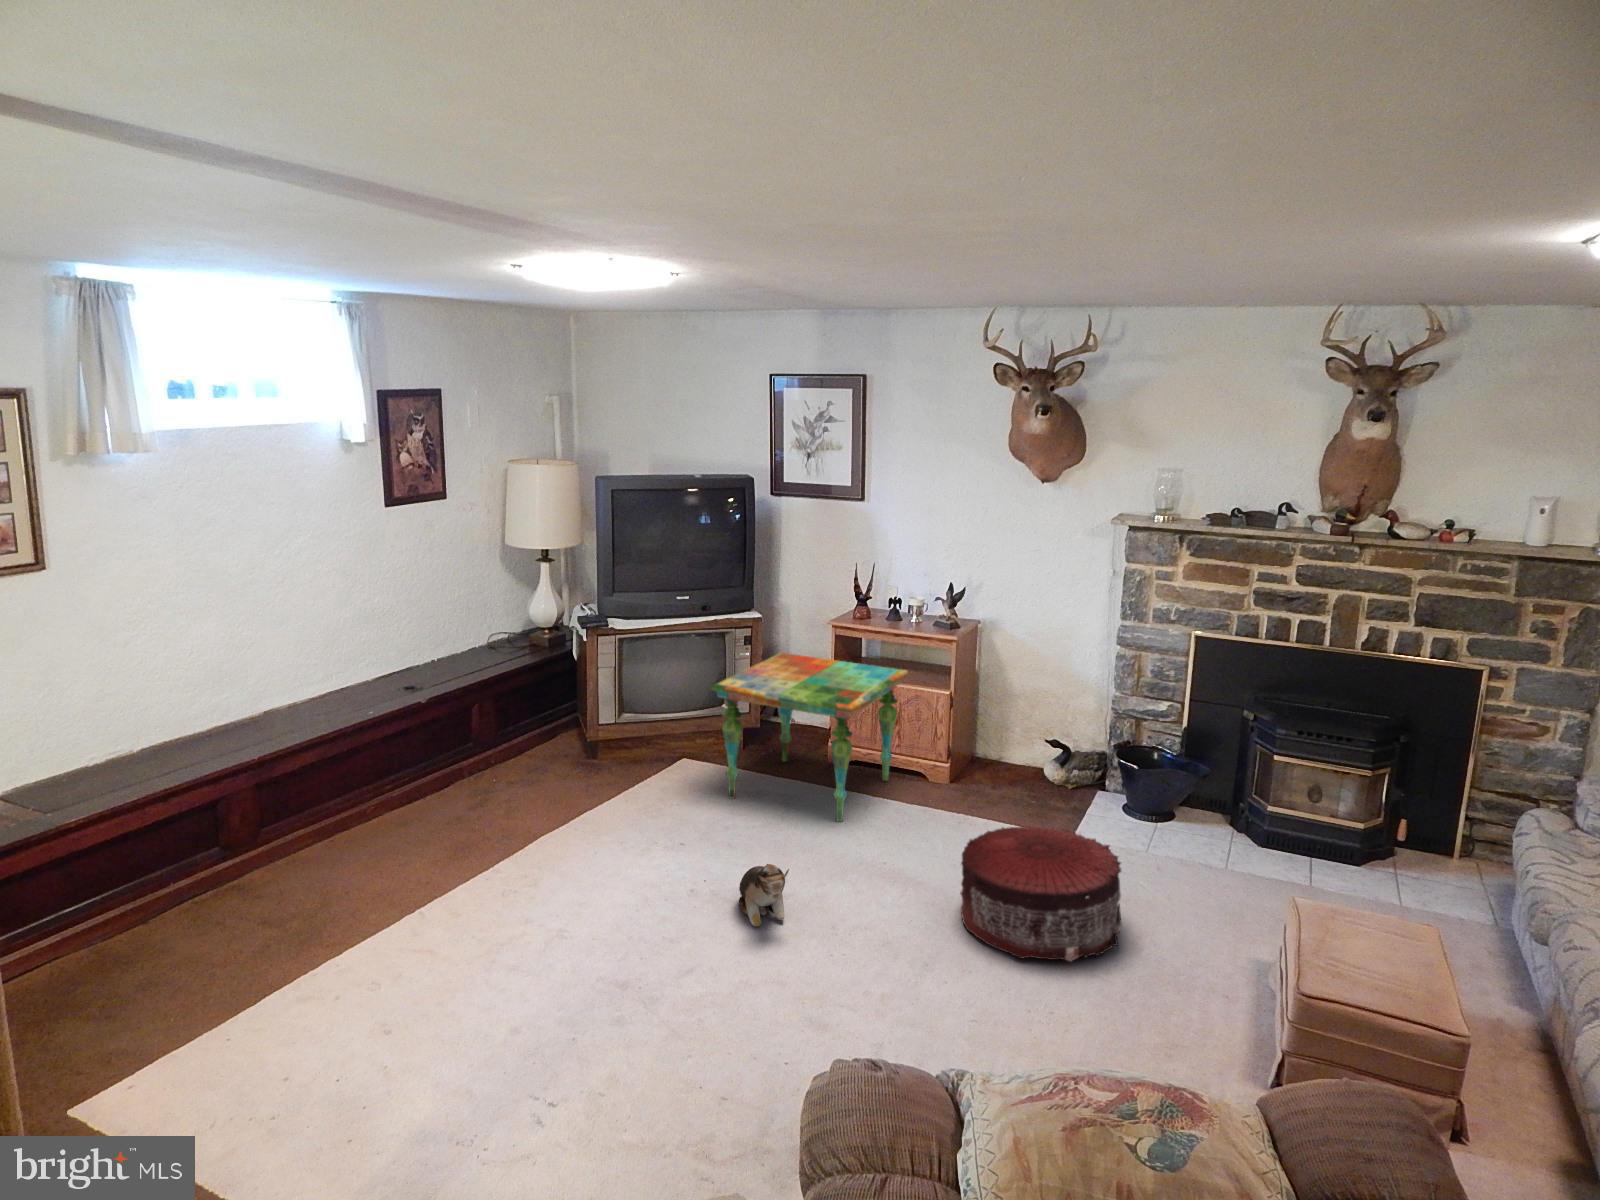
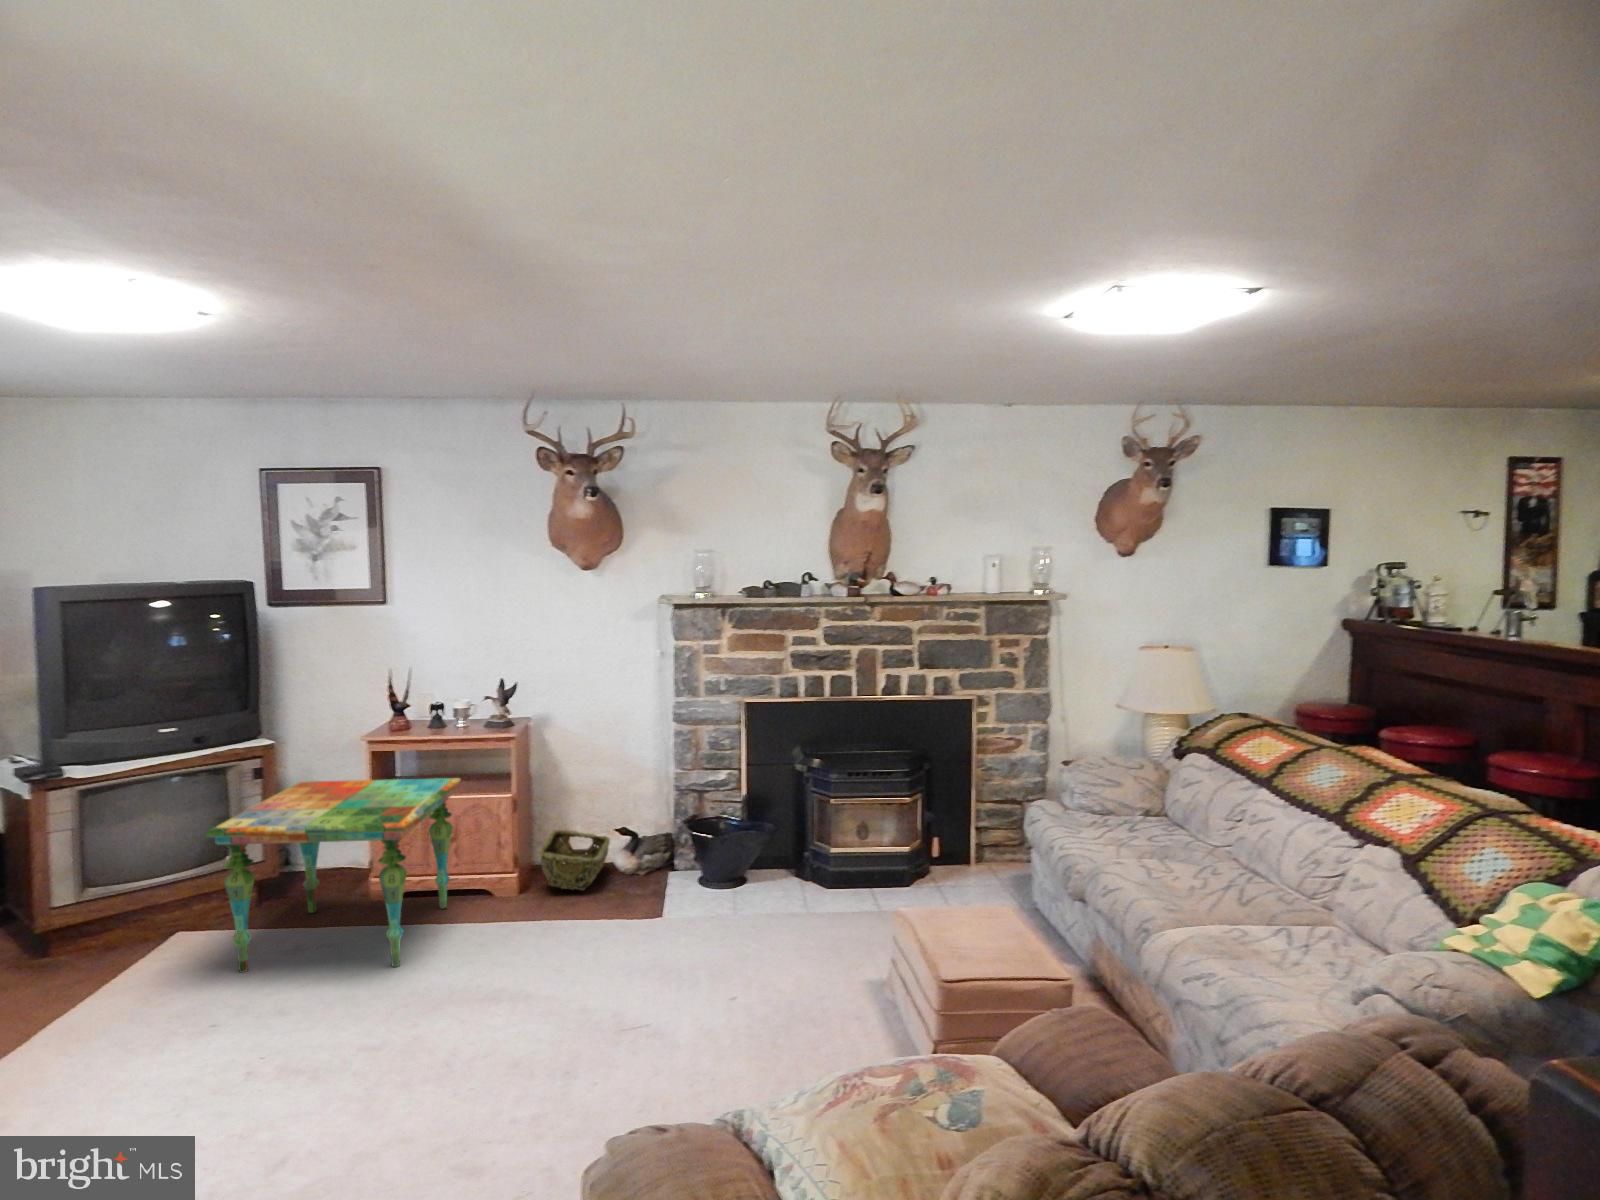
woven basket: none [971,730,1042,792] -> present [539,830,610,890]
pouf: present [960,826,1122,961] -> none [565,910,745,1069]
plush toy: present [739,864,789,927] -> none [270,1040,347,1135]

